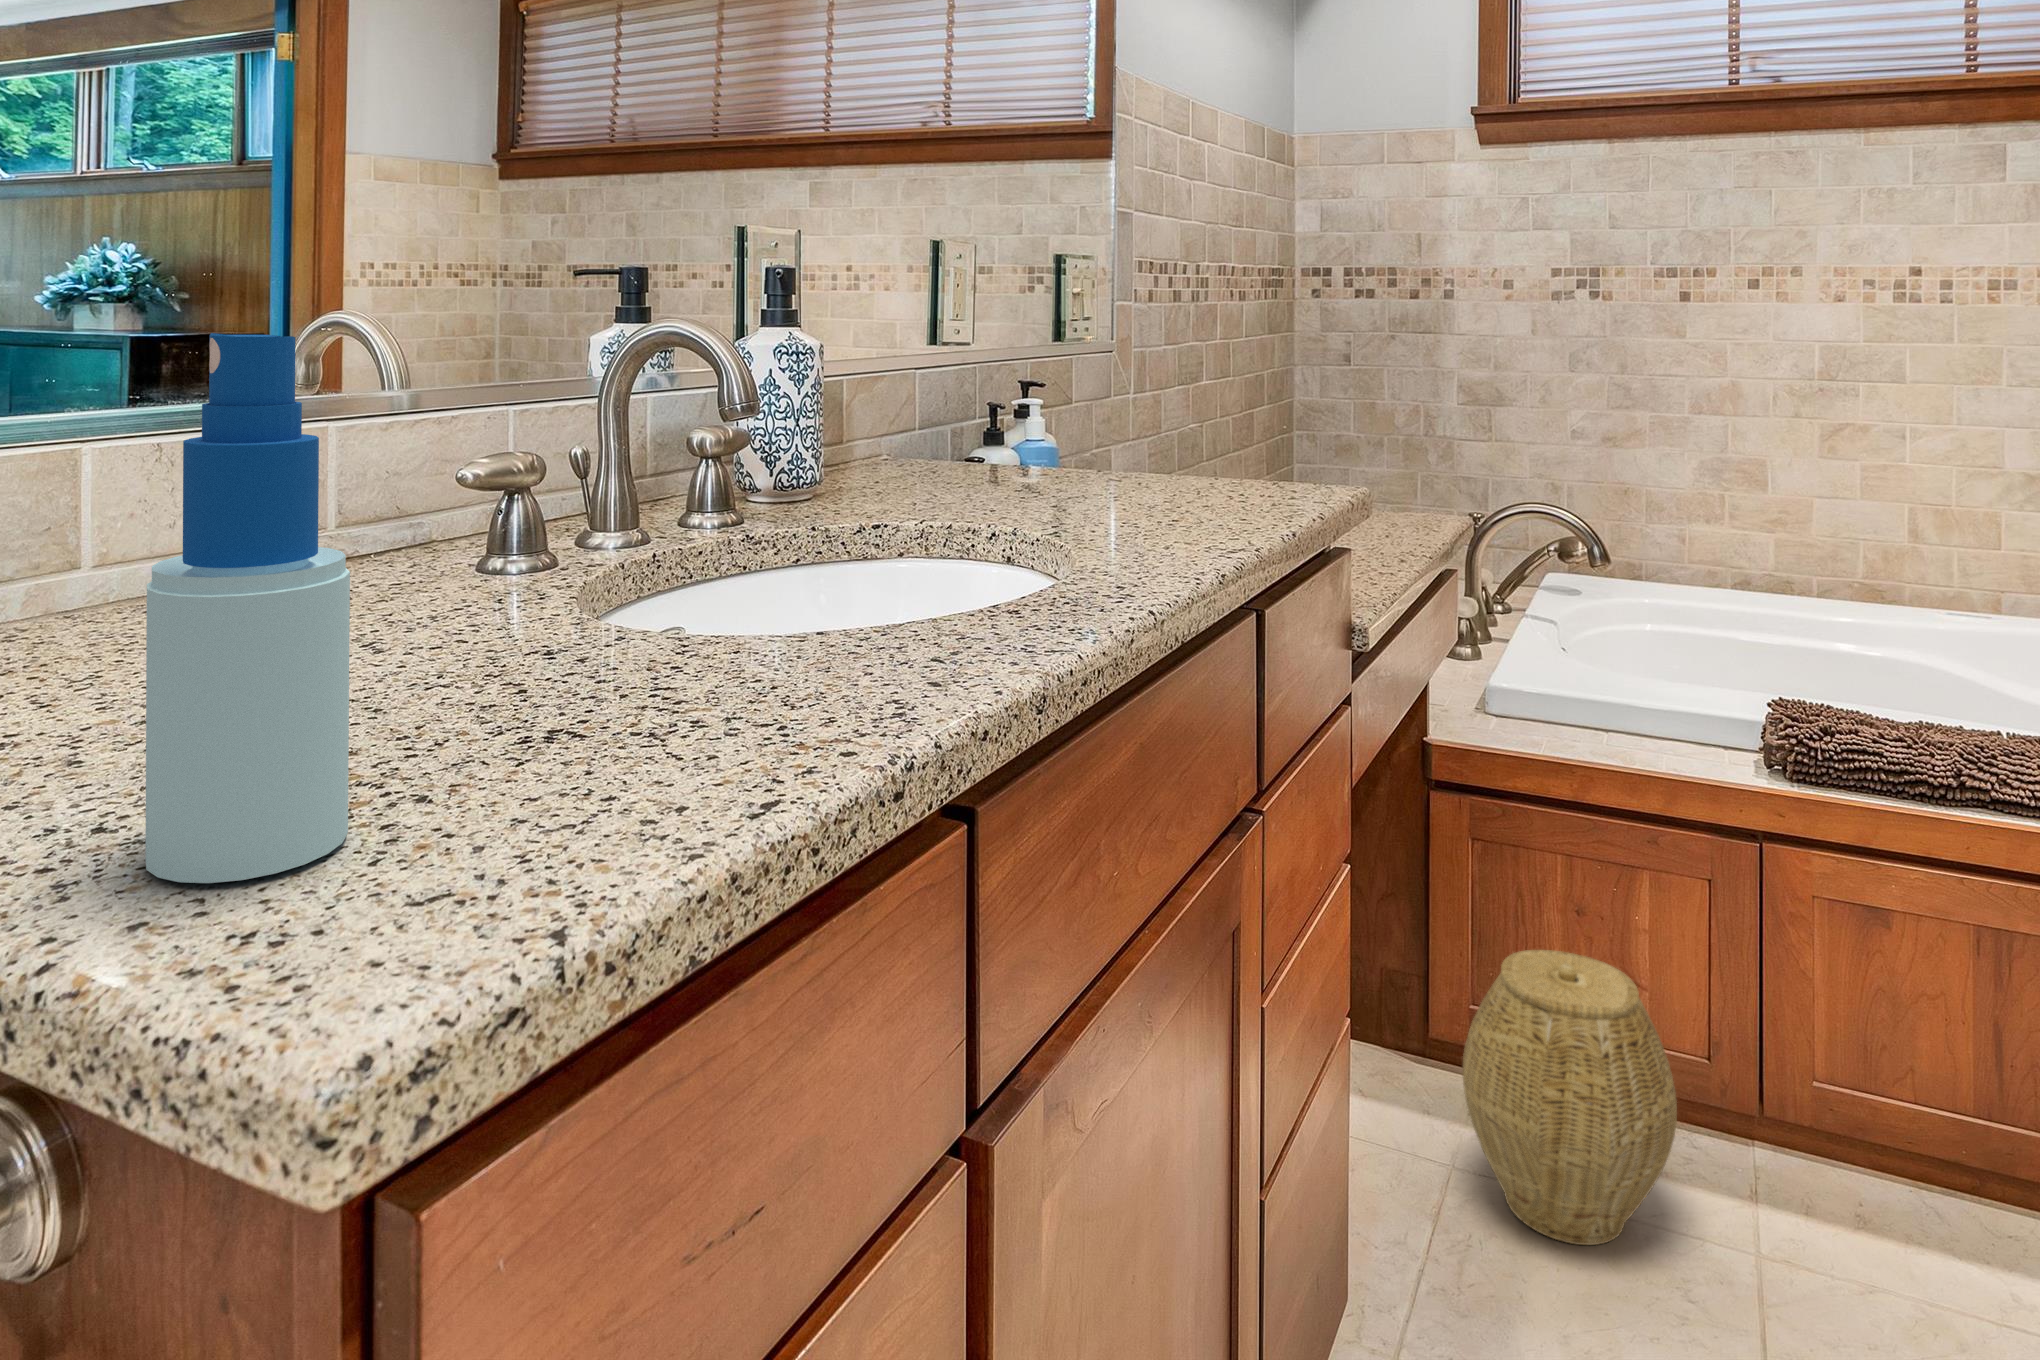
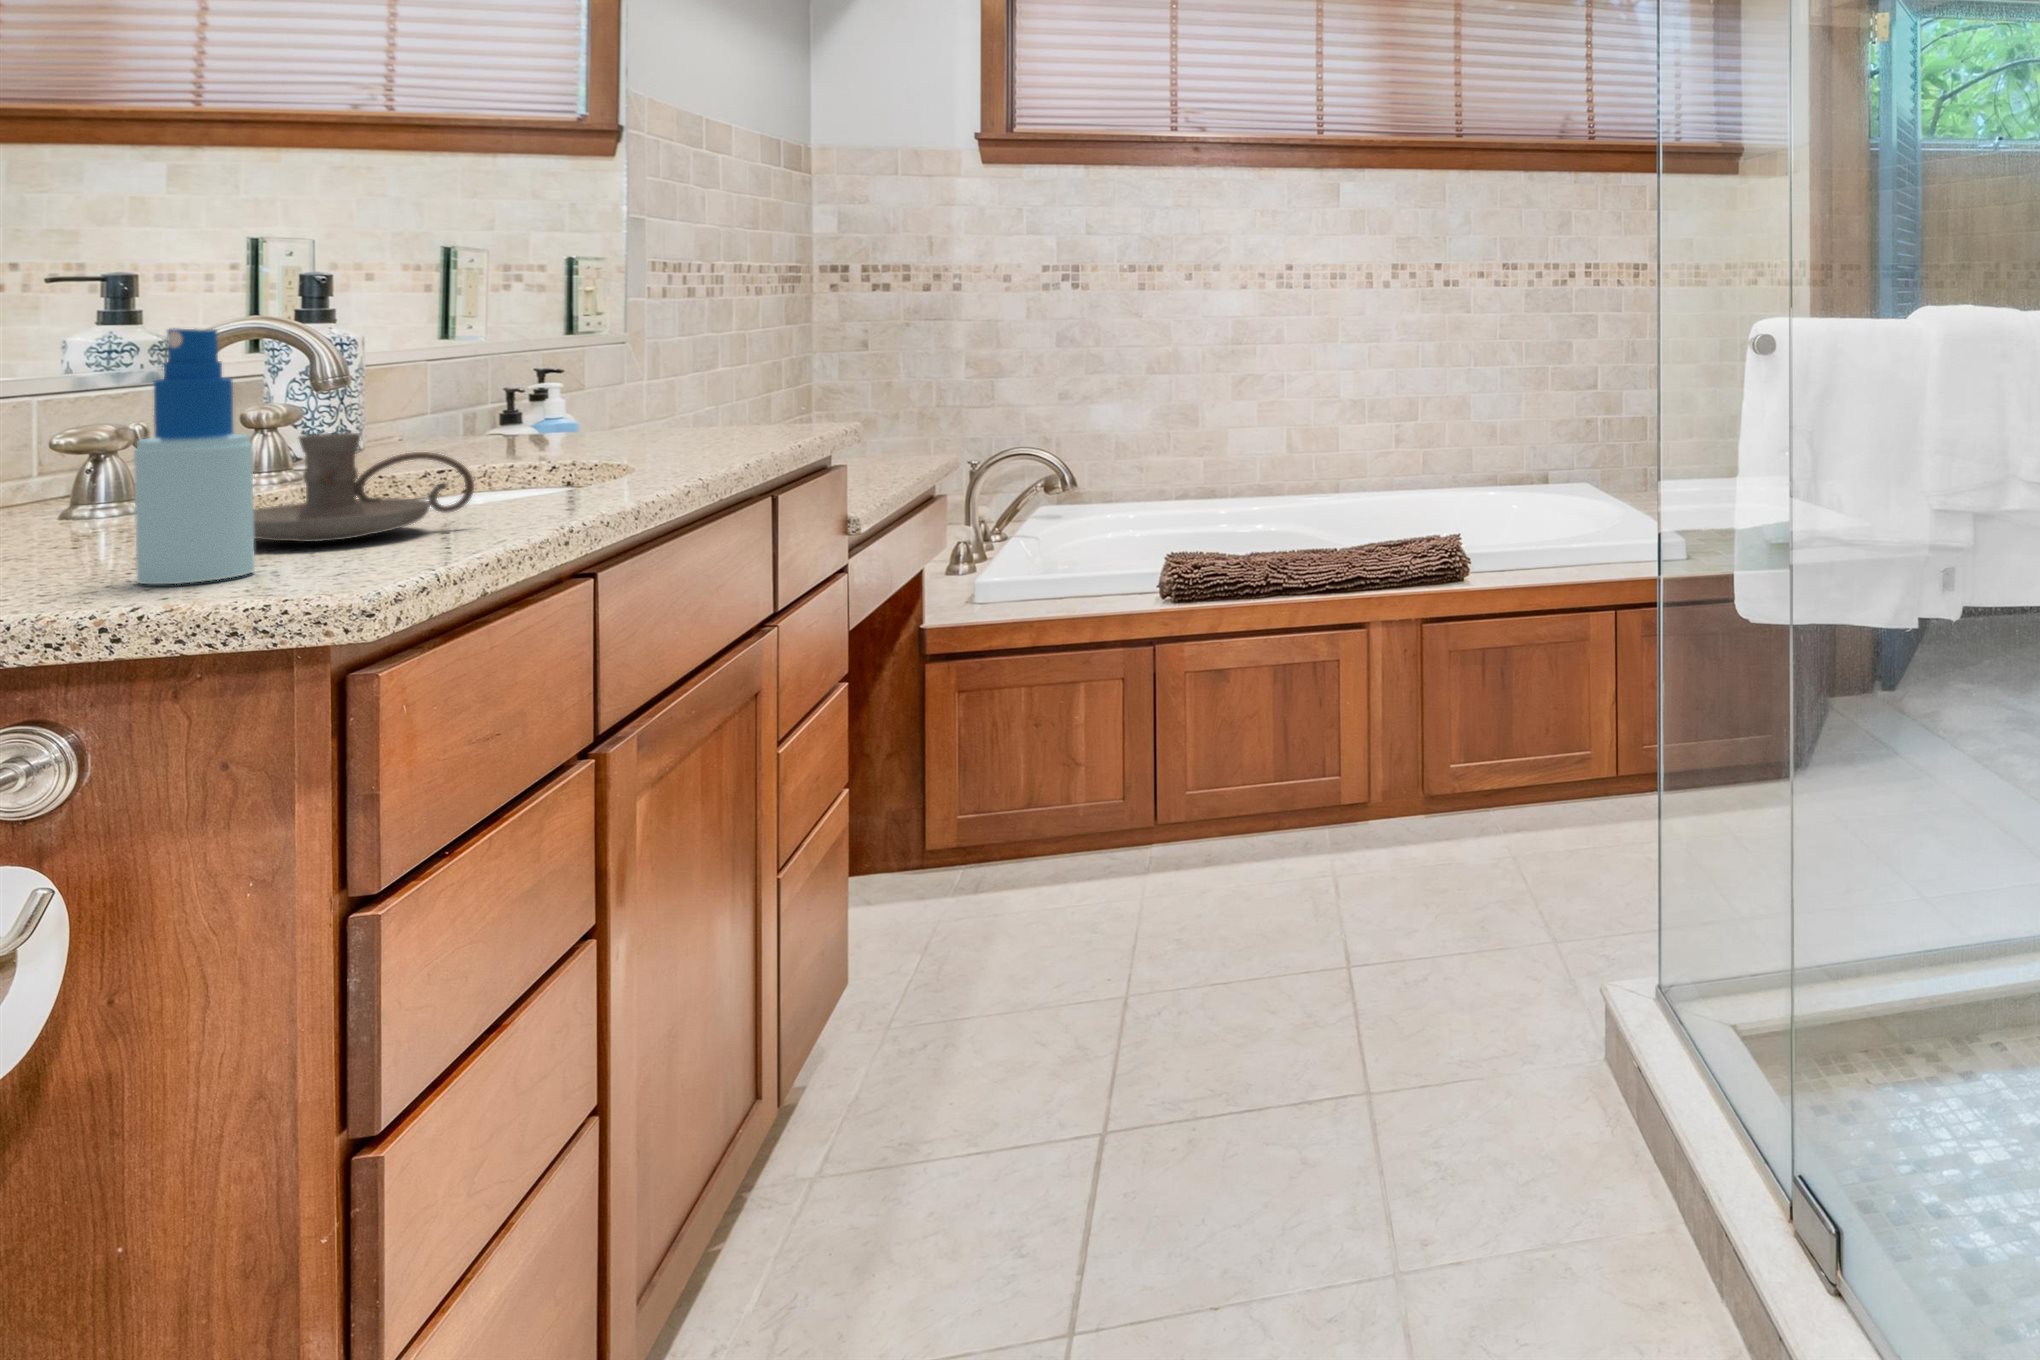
candle holder: none [429,523,791,733] -> present [254,433,474,542]
woven basket: present [1462,950,1677,1245] -> none [952,746,1097,933]

